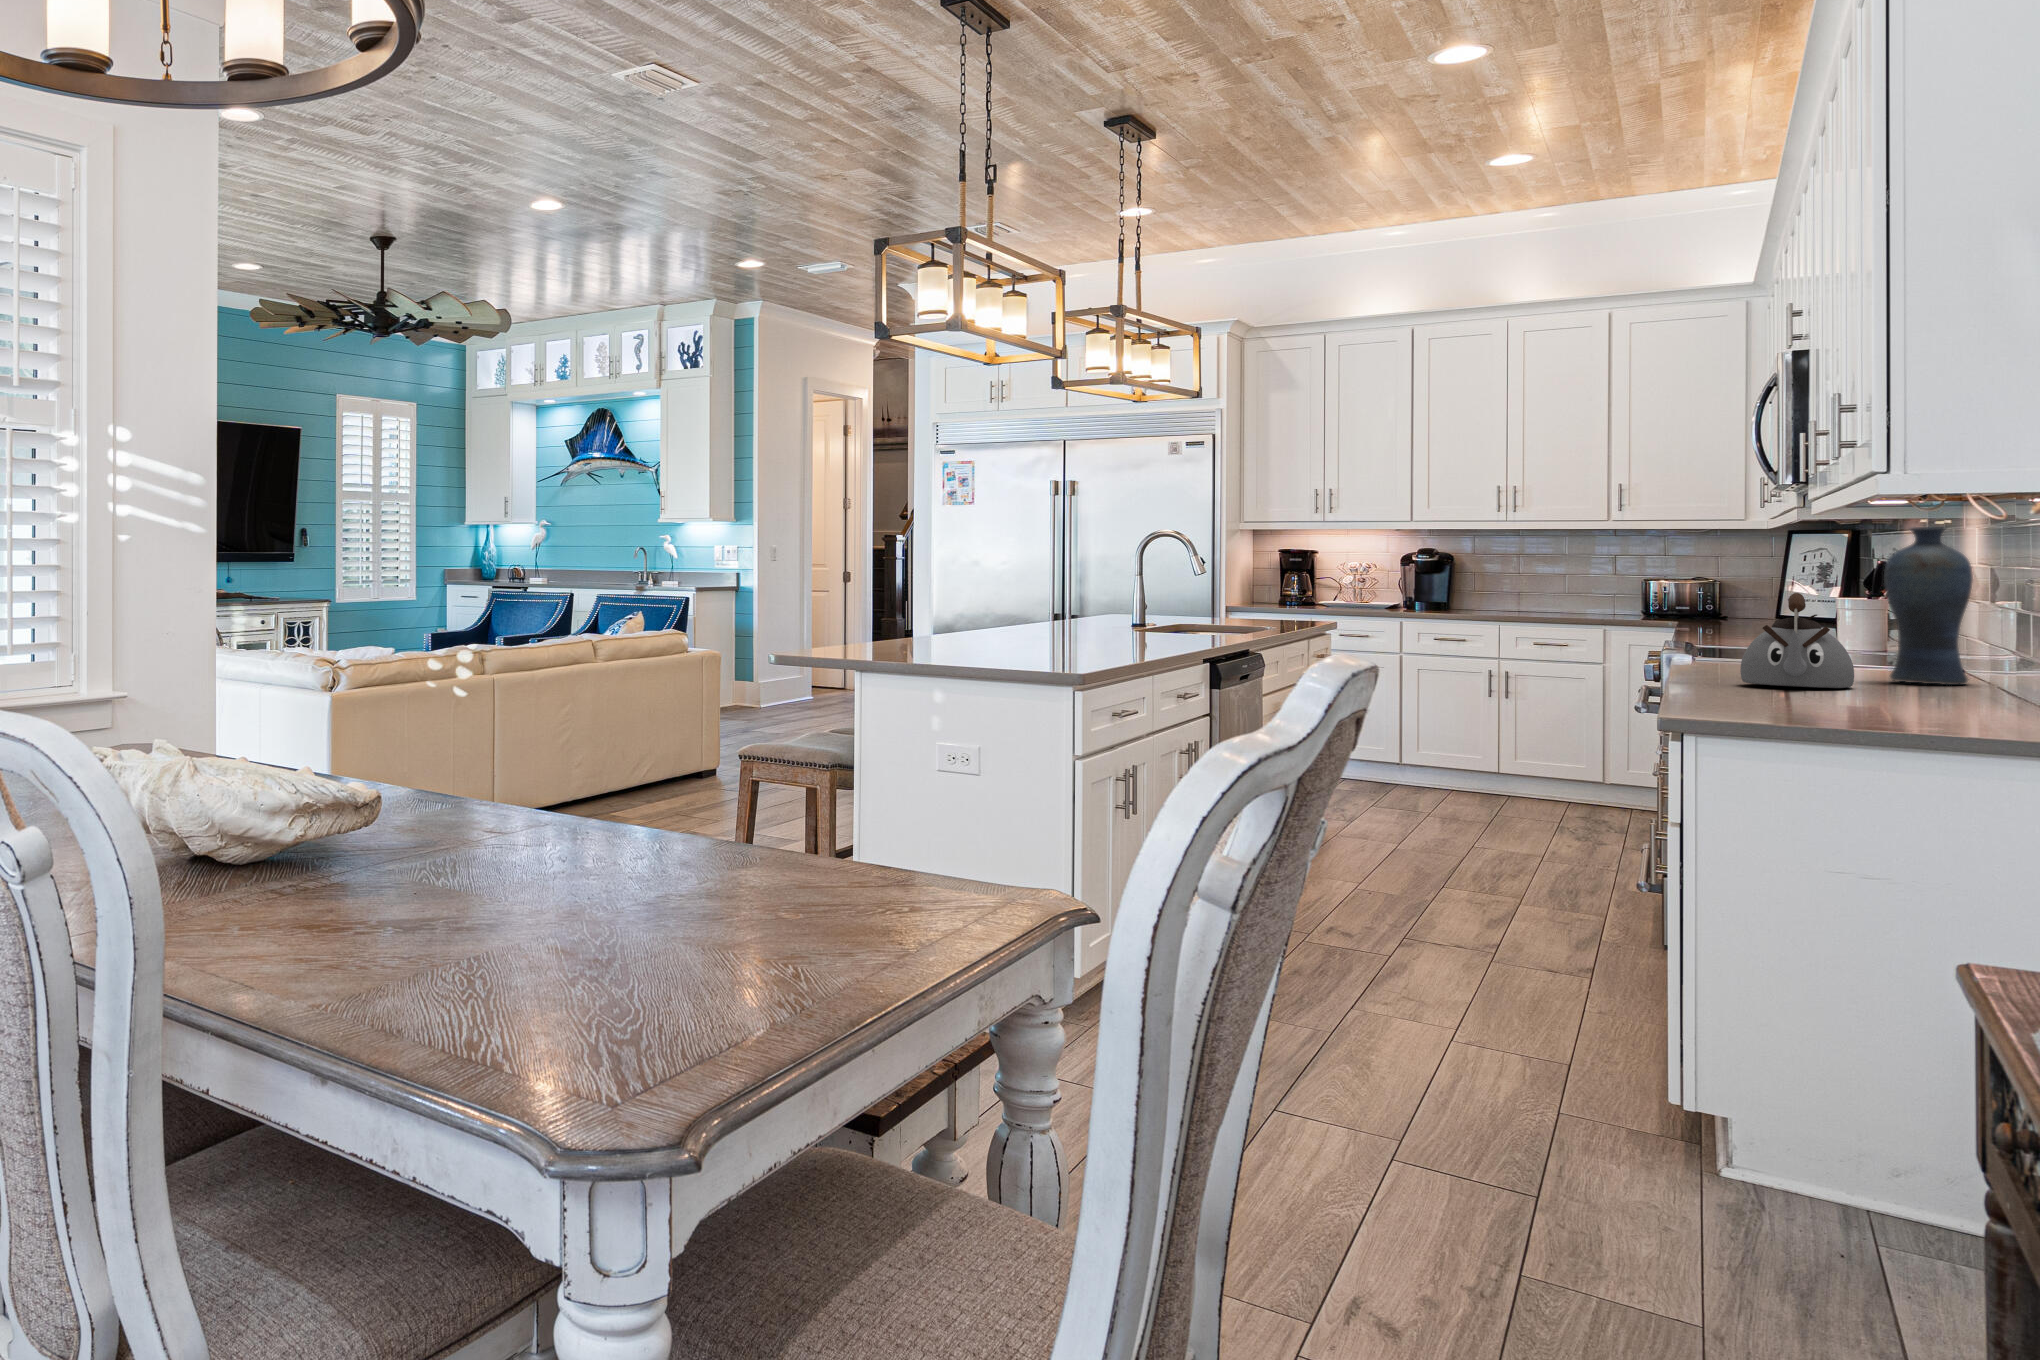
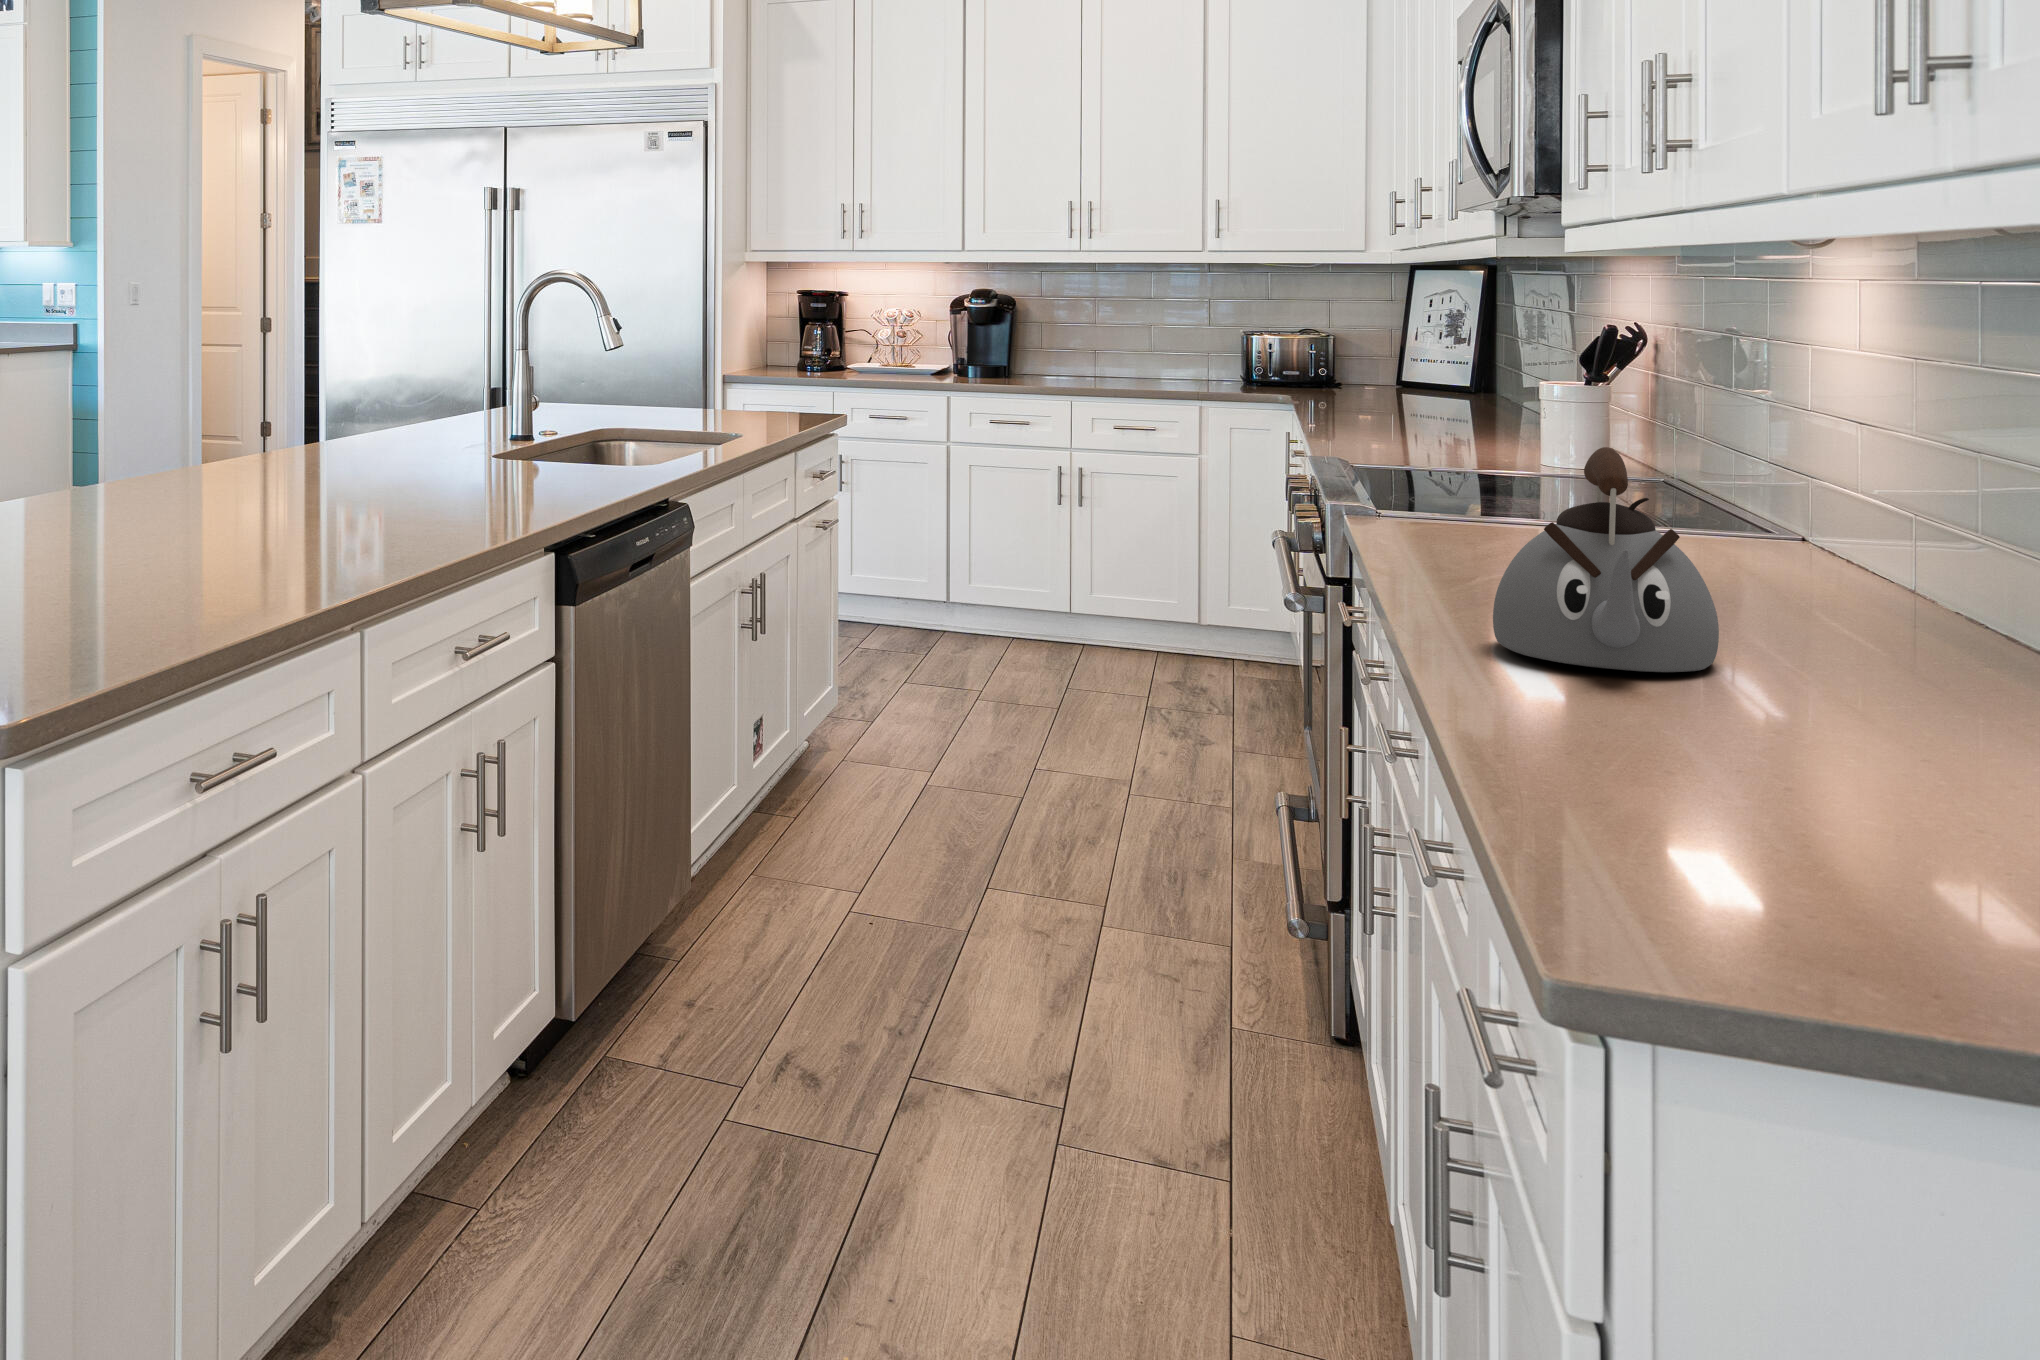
vase: present [1884,527,1973,685] -> none [1742,297,1911,639]

